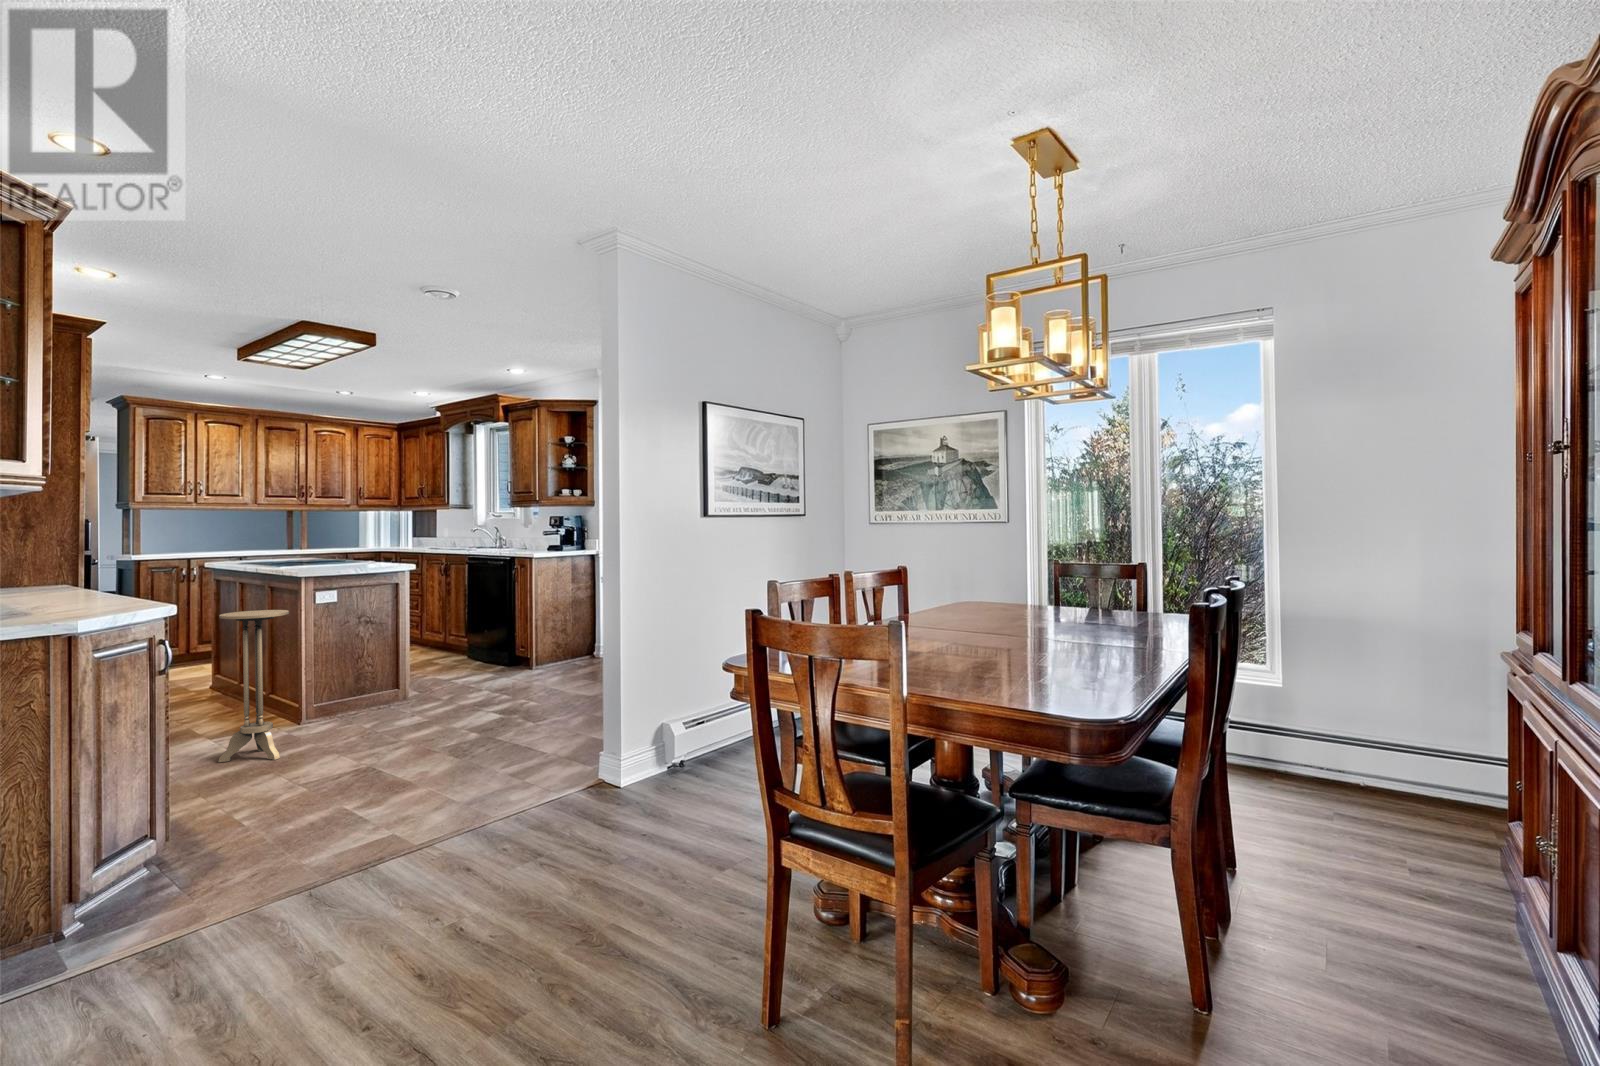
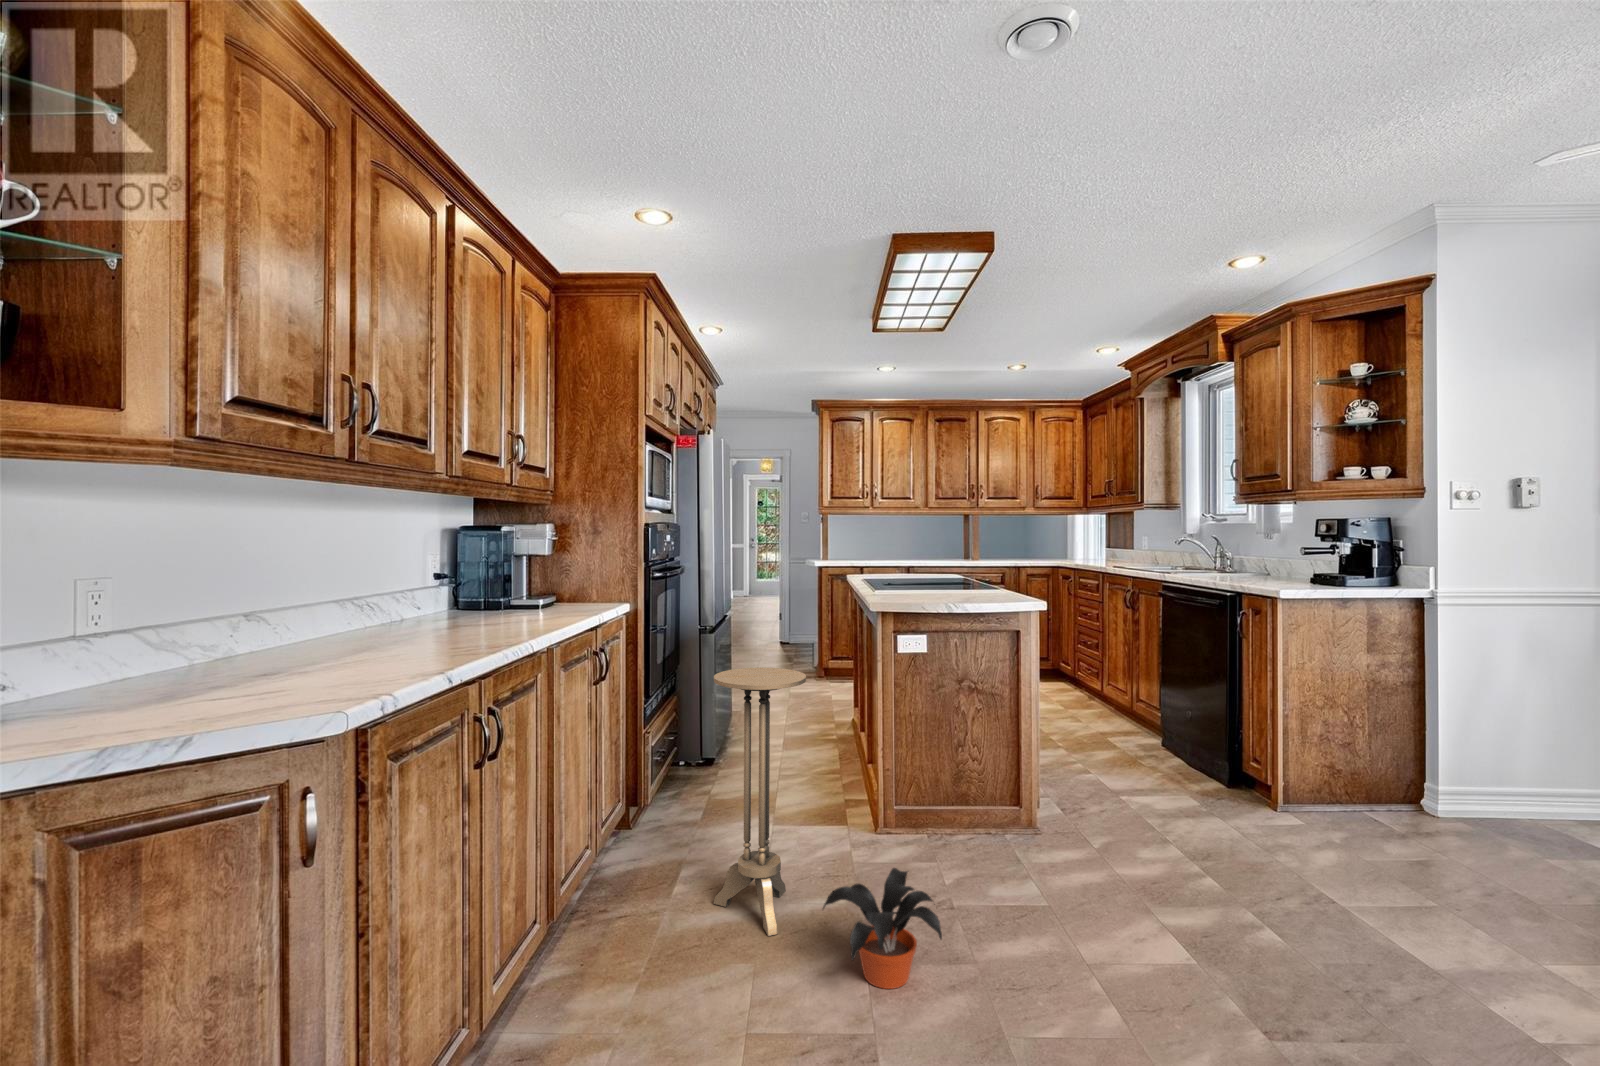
potted plant: none [323,701,394,754] -> present [823,868,942,989]

